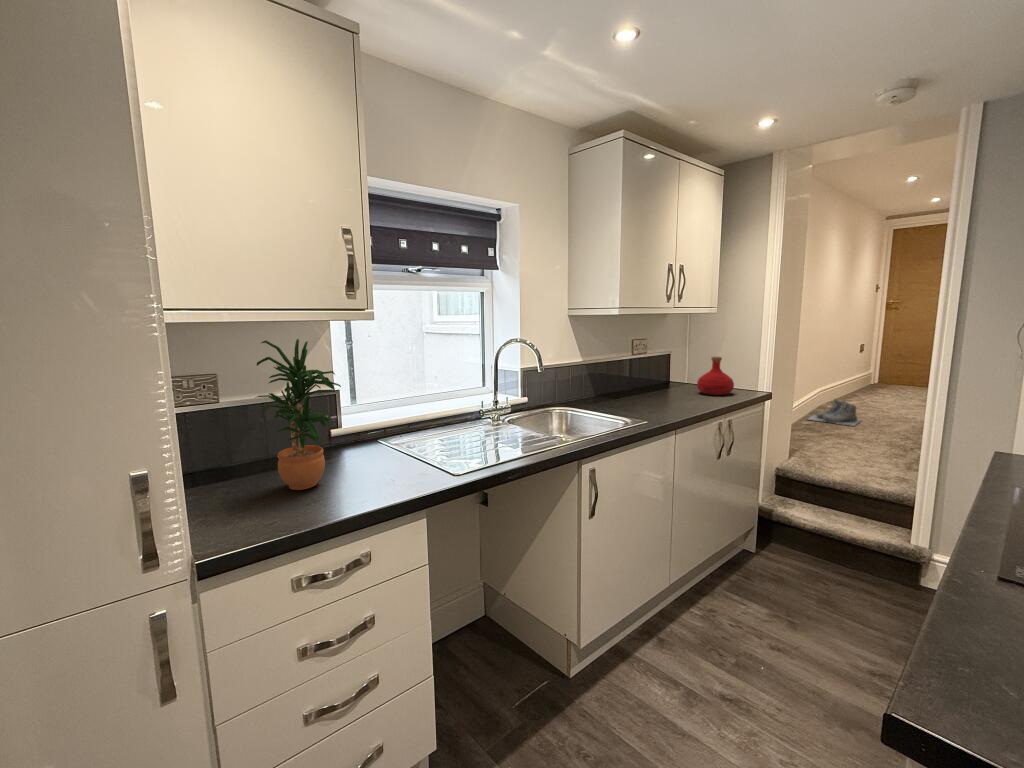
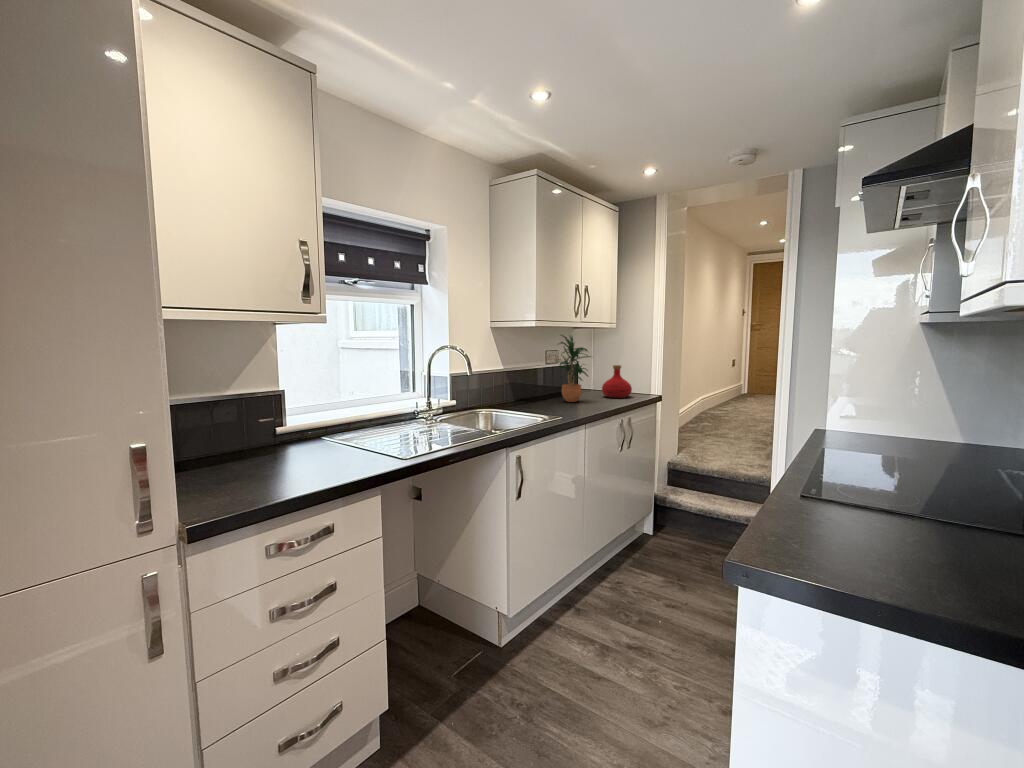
potted plant: present [257,339,341,490] -> present [555,335,591,402]
boots: present [809,399,860,426] -> none [692,405,735,427]

